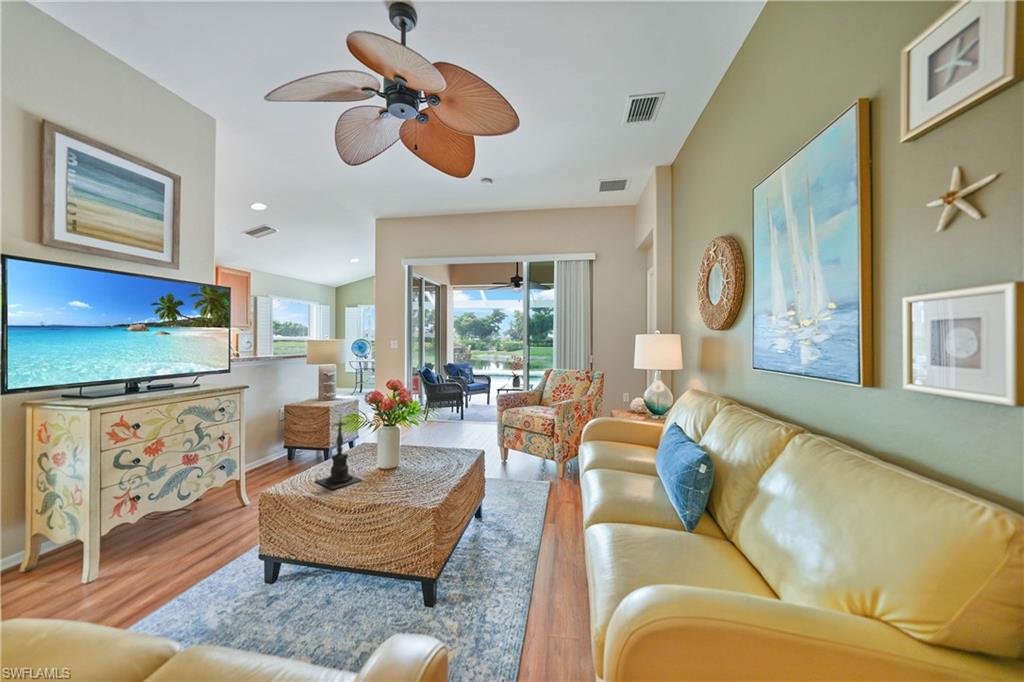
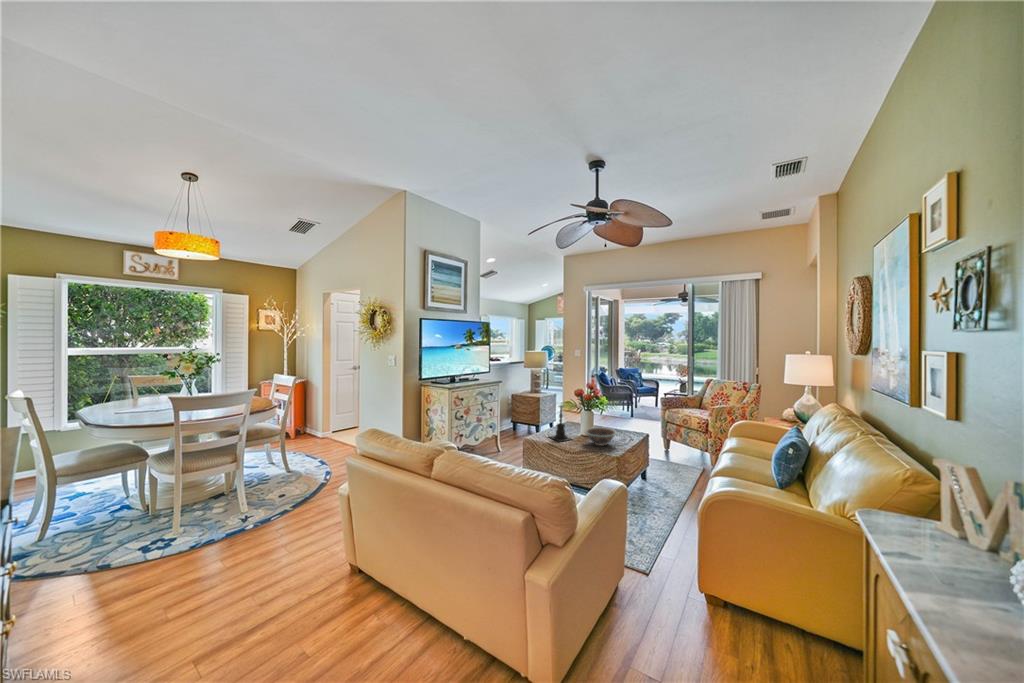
decorative bowl: none [382,452,437,485] -> present [585,427,617,446]

